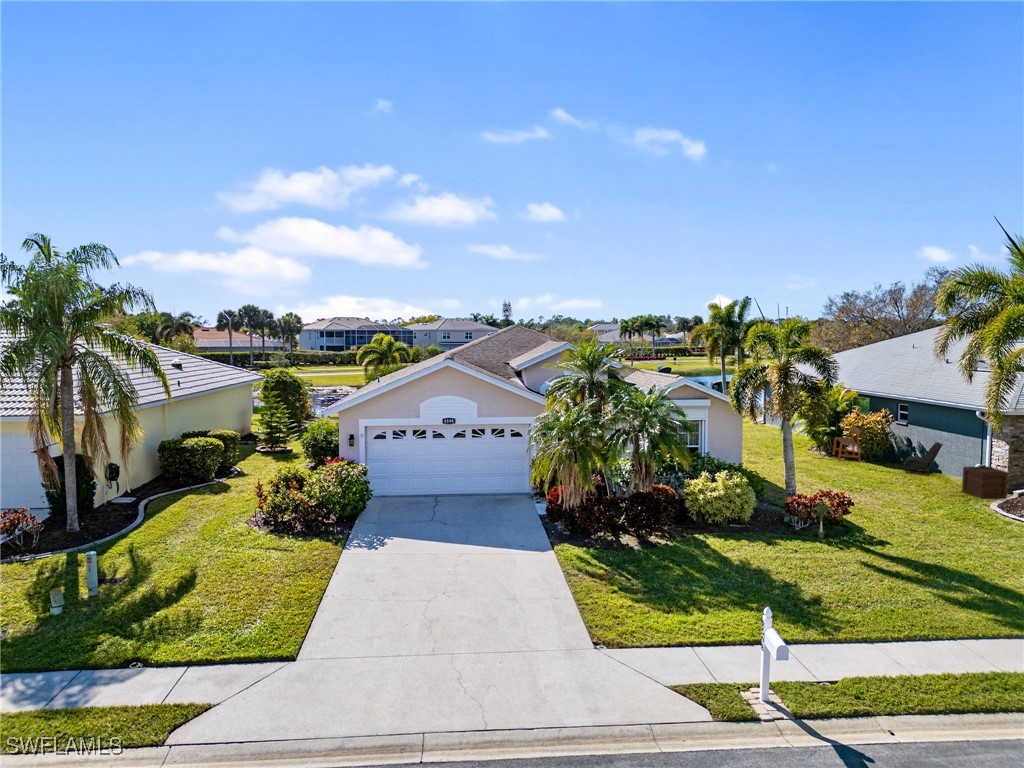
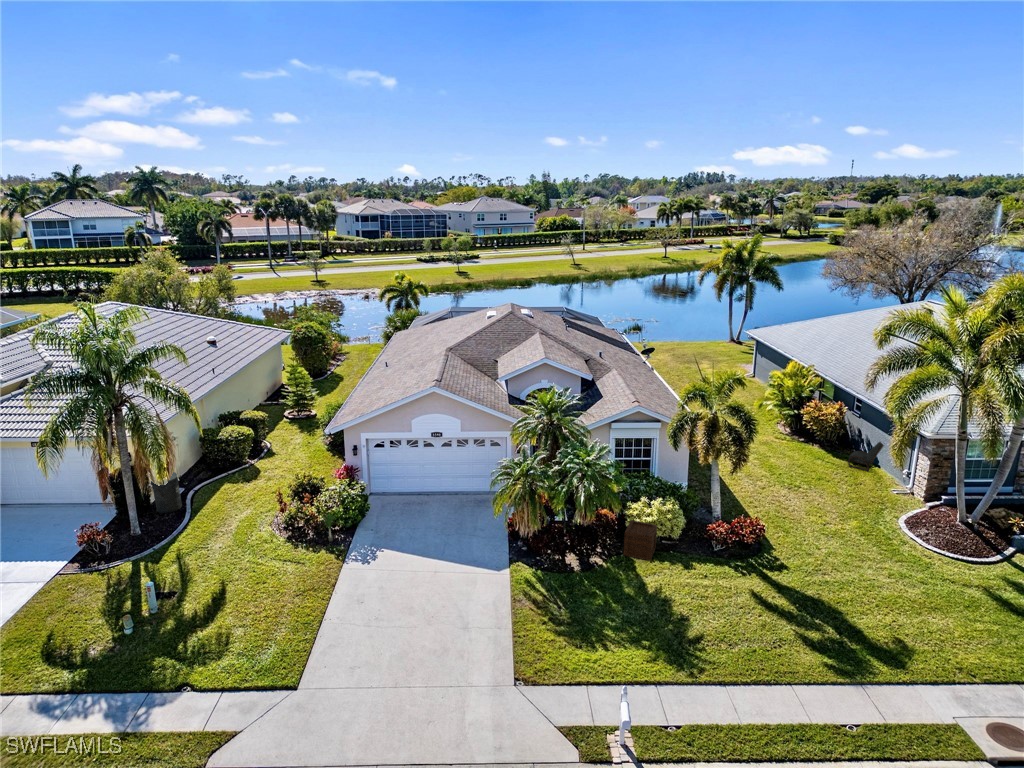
bench: present [833,425,861,462] -> none [794,412,818,449]
trash can: none [99,465,136,515] -> present [151,472,182,513]
wooden crate: present [962,466,1008,498] -> present [624,520,657,561]
potted plant: present [815,503,828,538] -> present [325,515,333,541]

